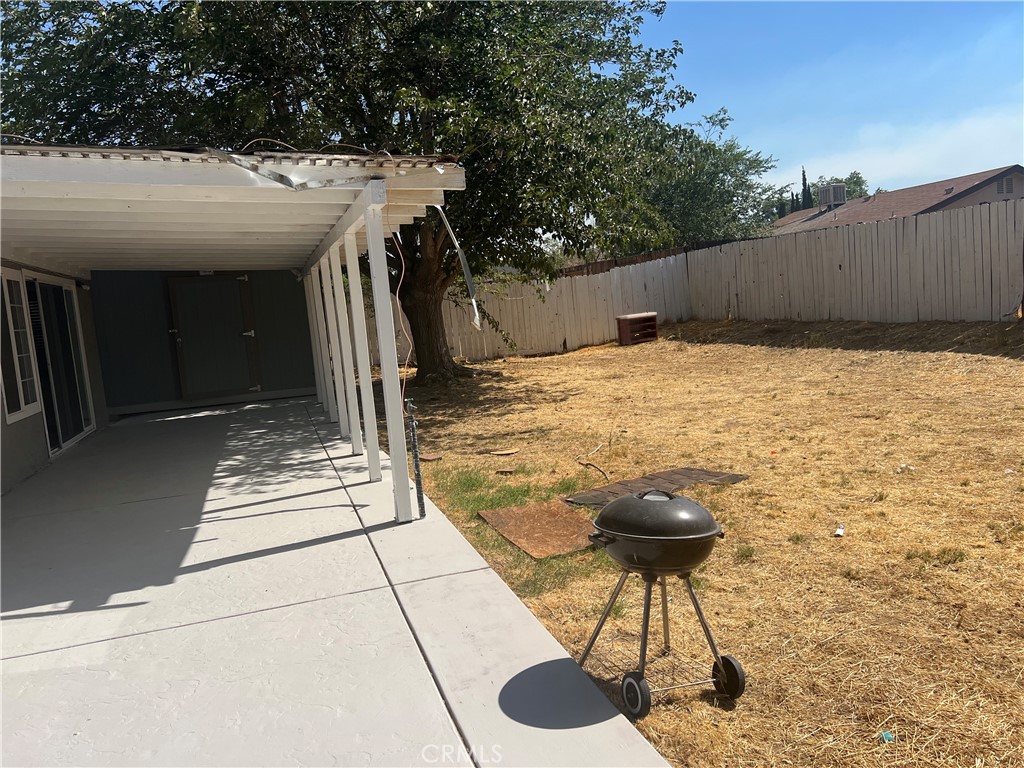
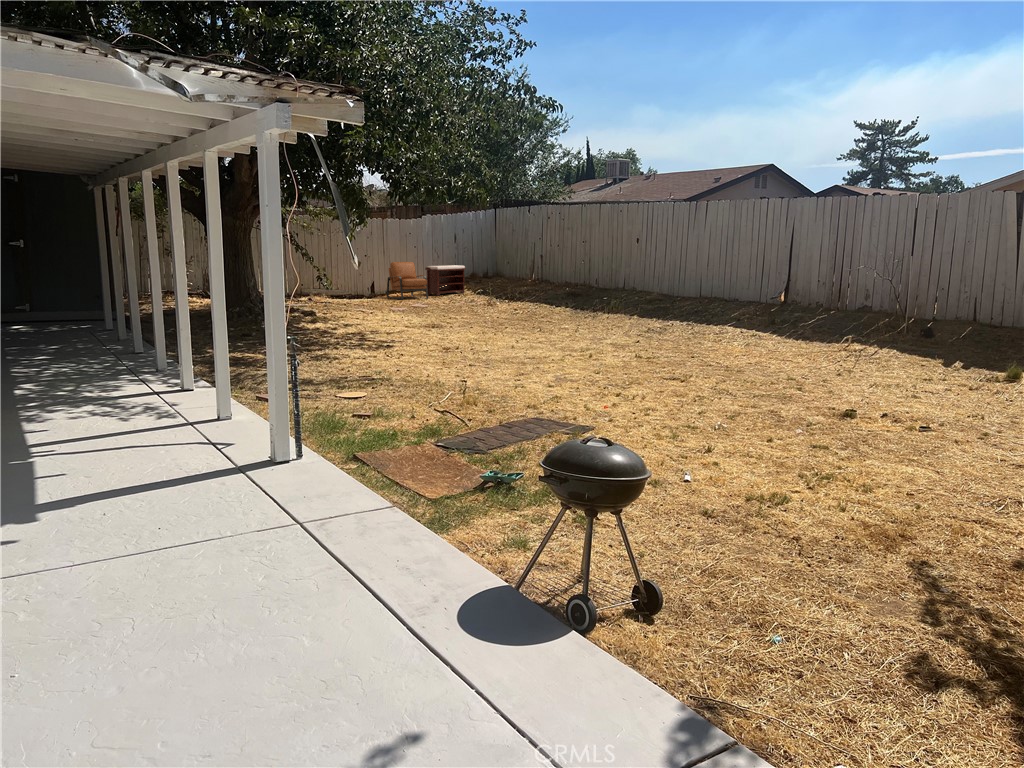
chair: none [577,314,619,353] -> present [387,262,428,300]

